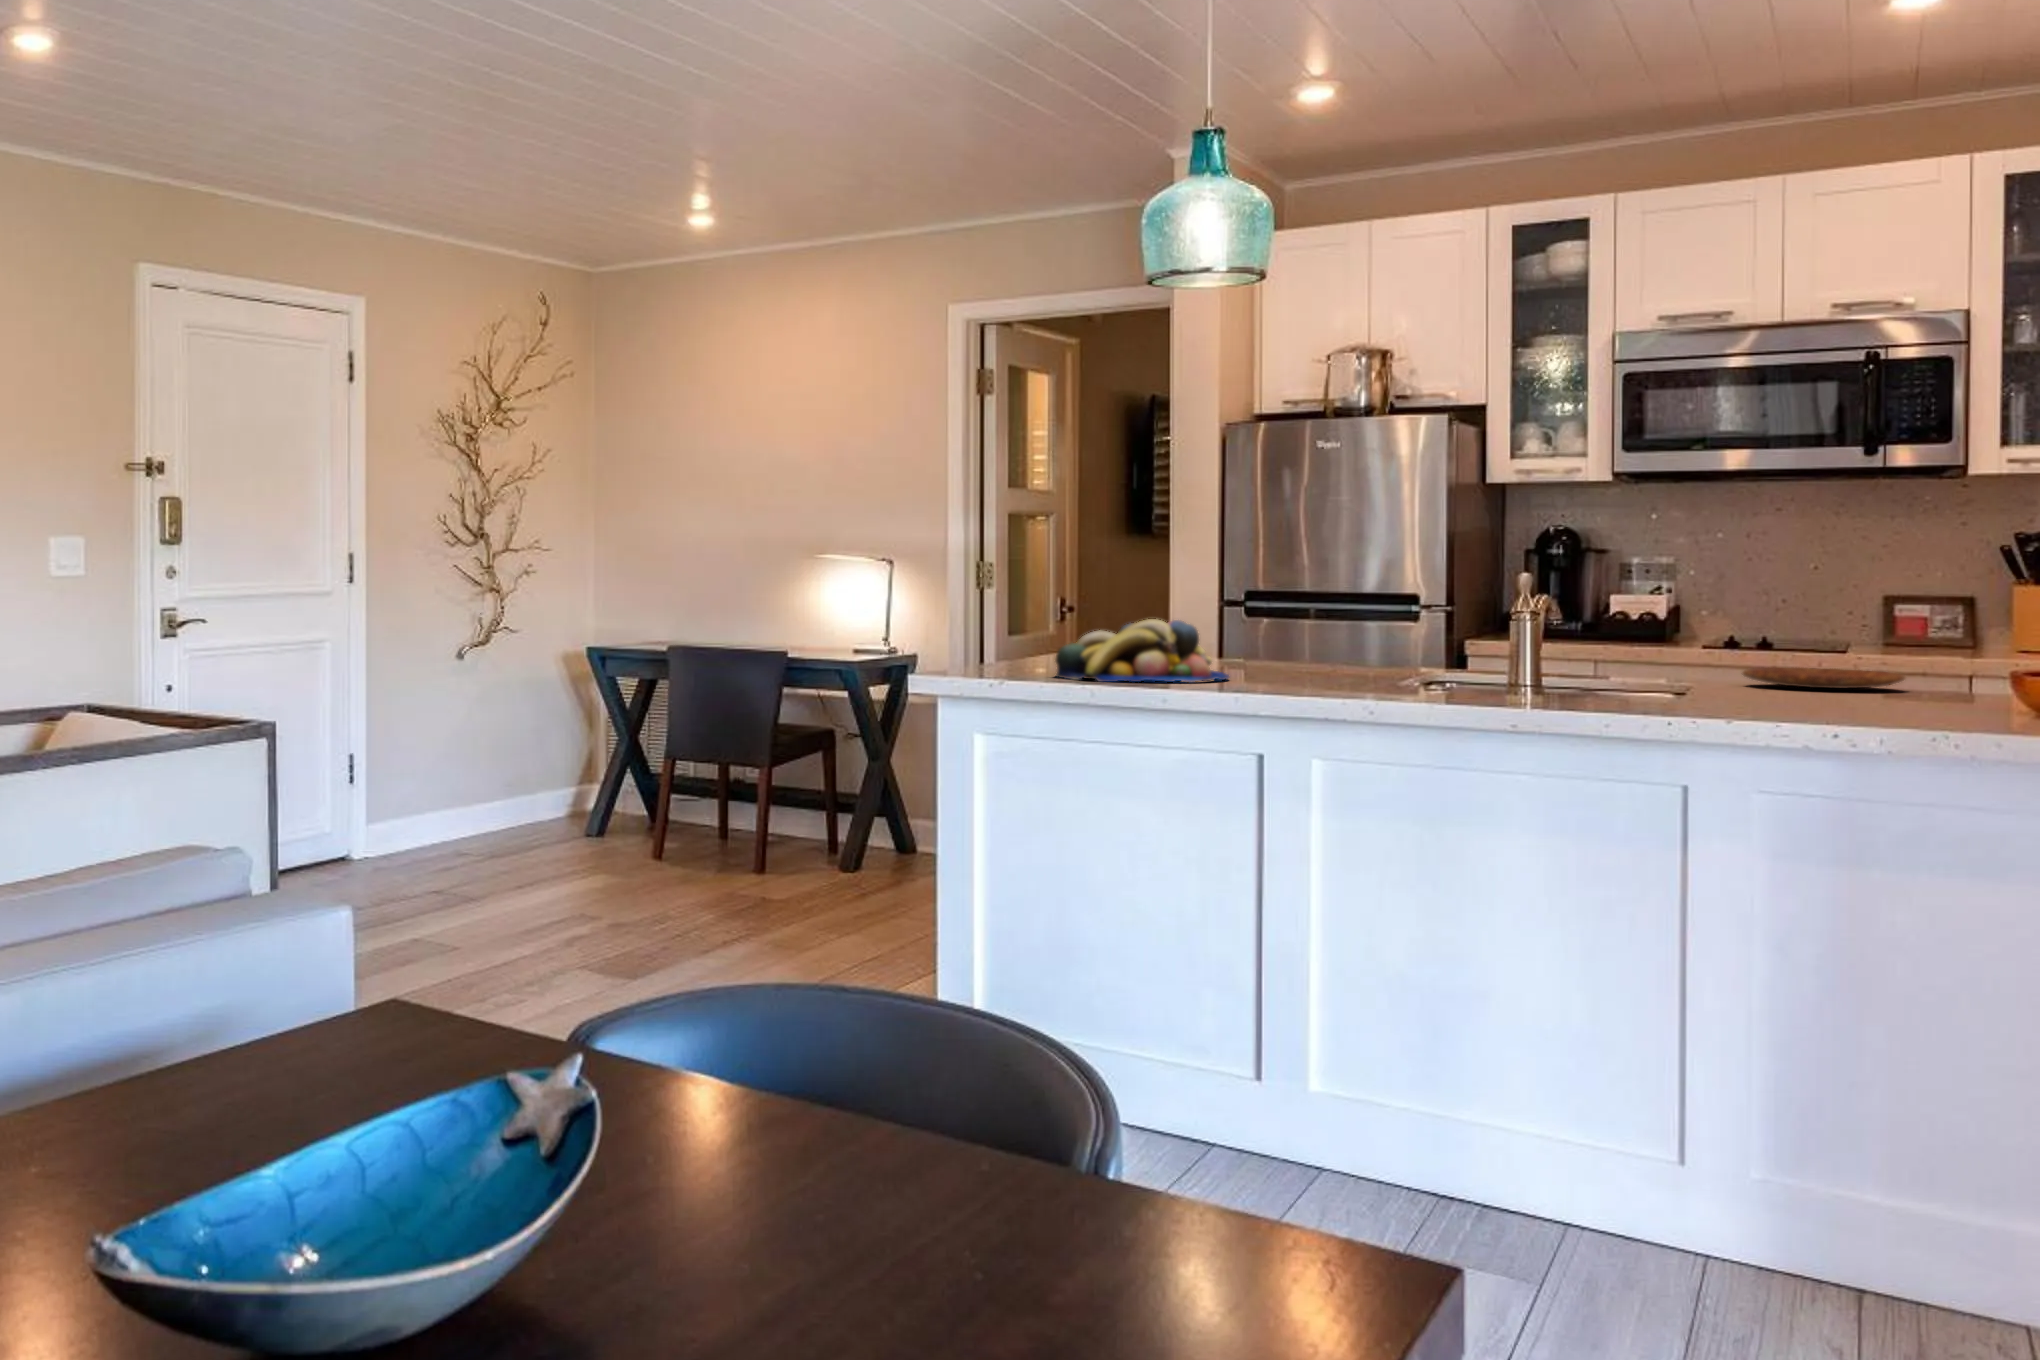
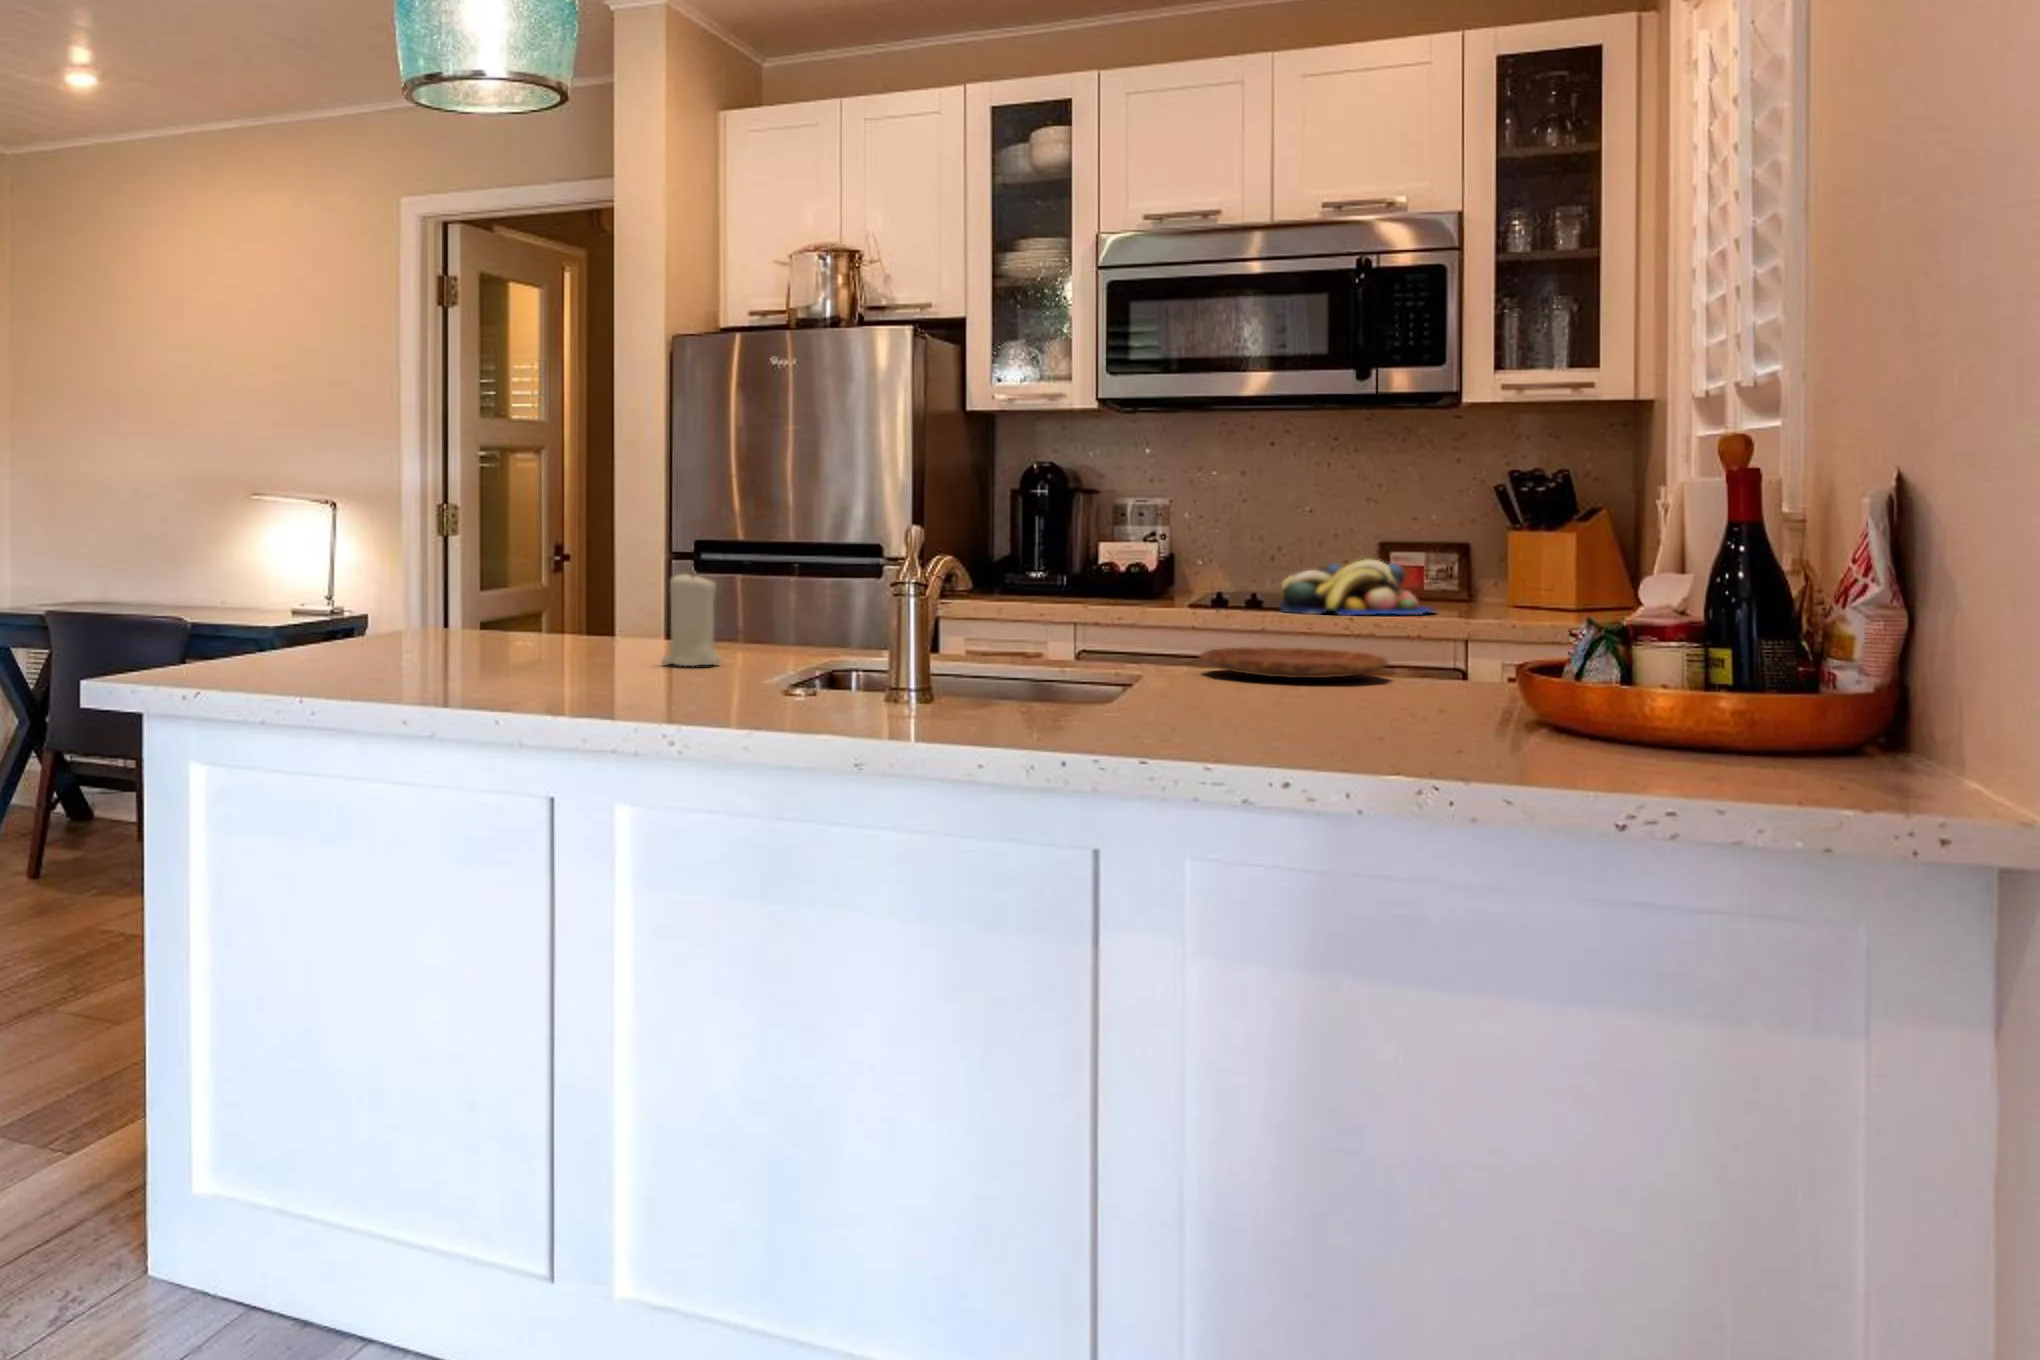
candle: none [1297,607,1345,676] -> present [661,574,721,666]
fruit bowl: present [1056,619,1229,682] -> present [1279,559,1435,616]

